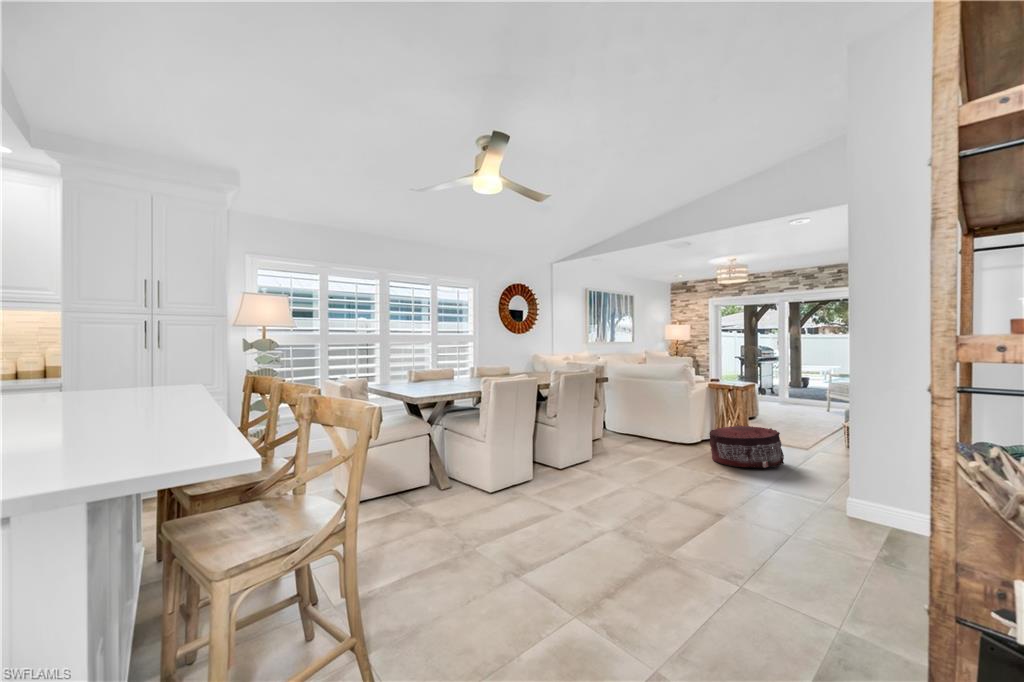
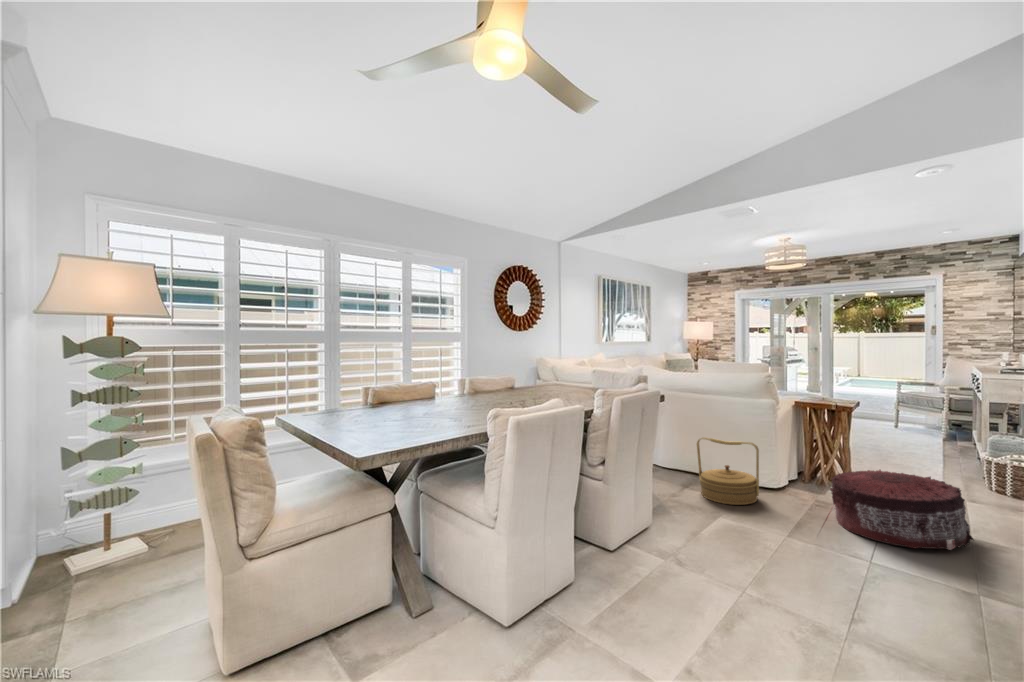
woven basket: none [633,407,670,450] -> present [697,437,759,505]

